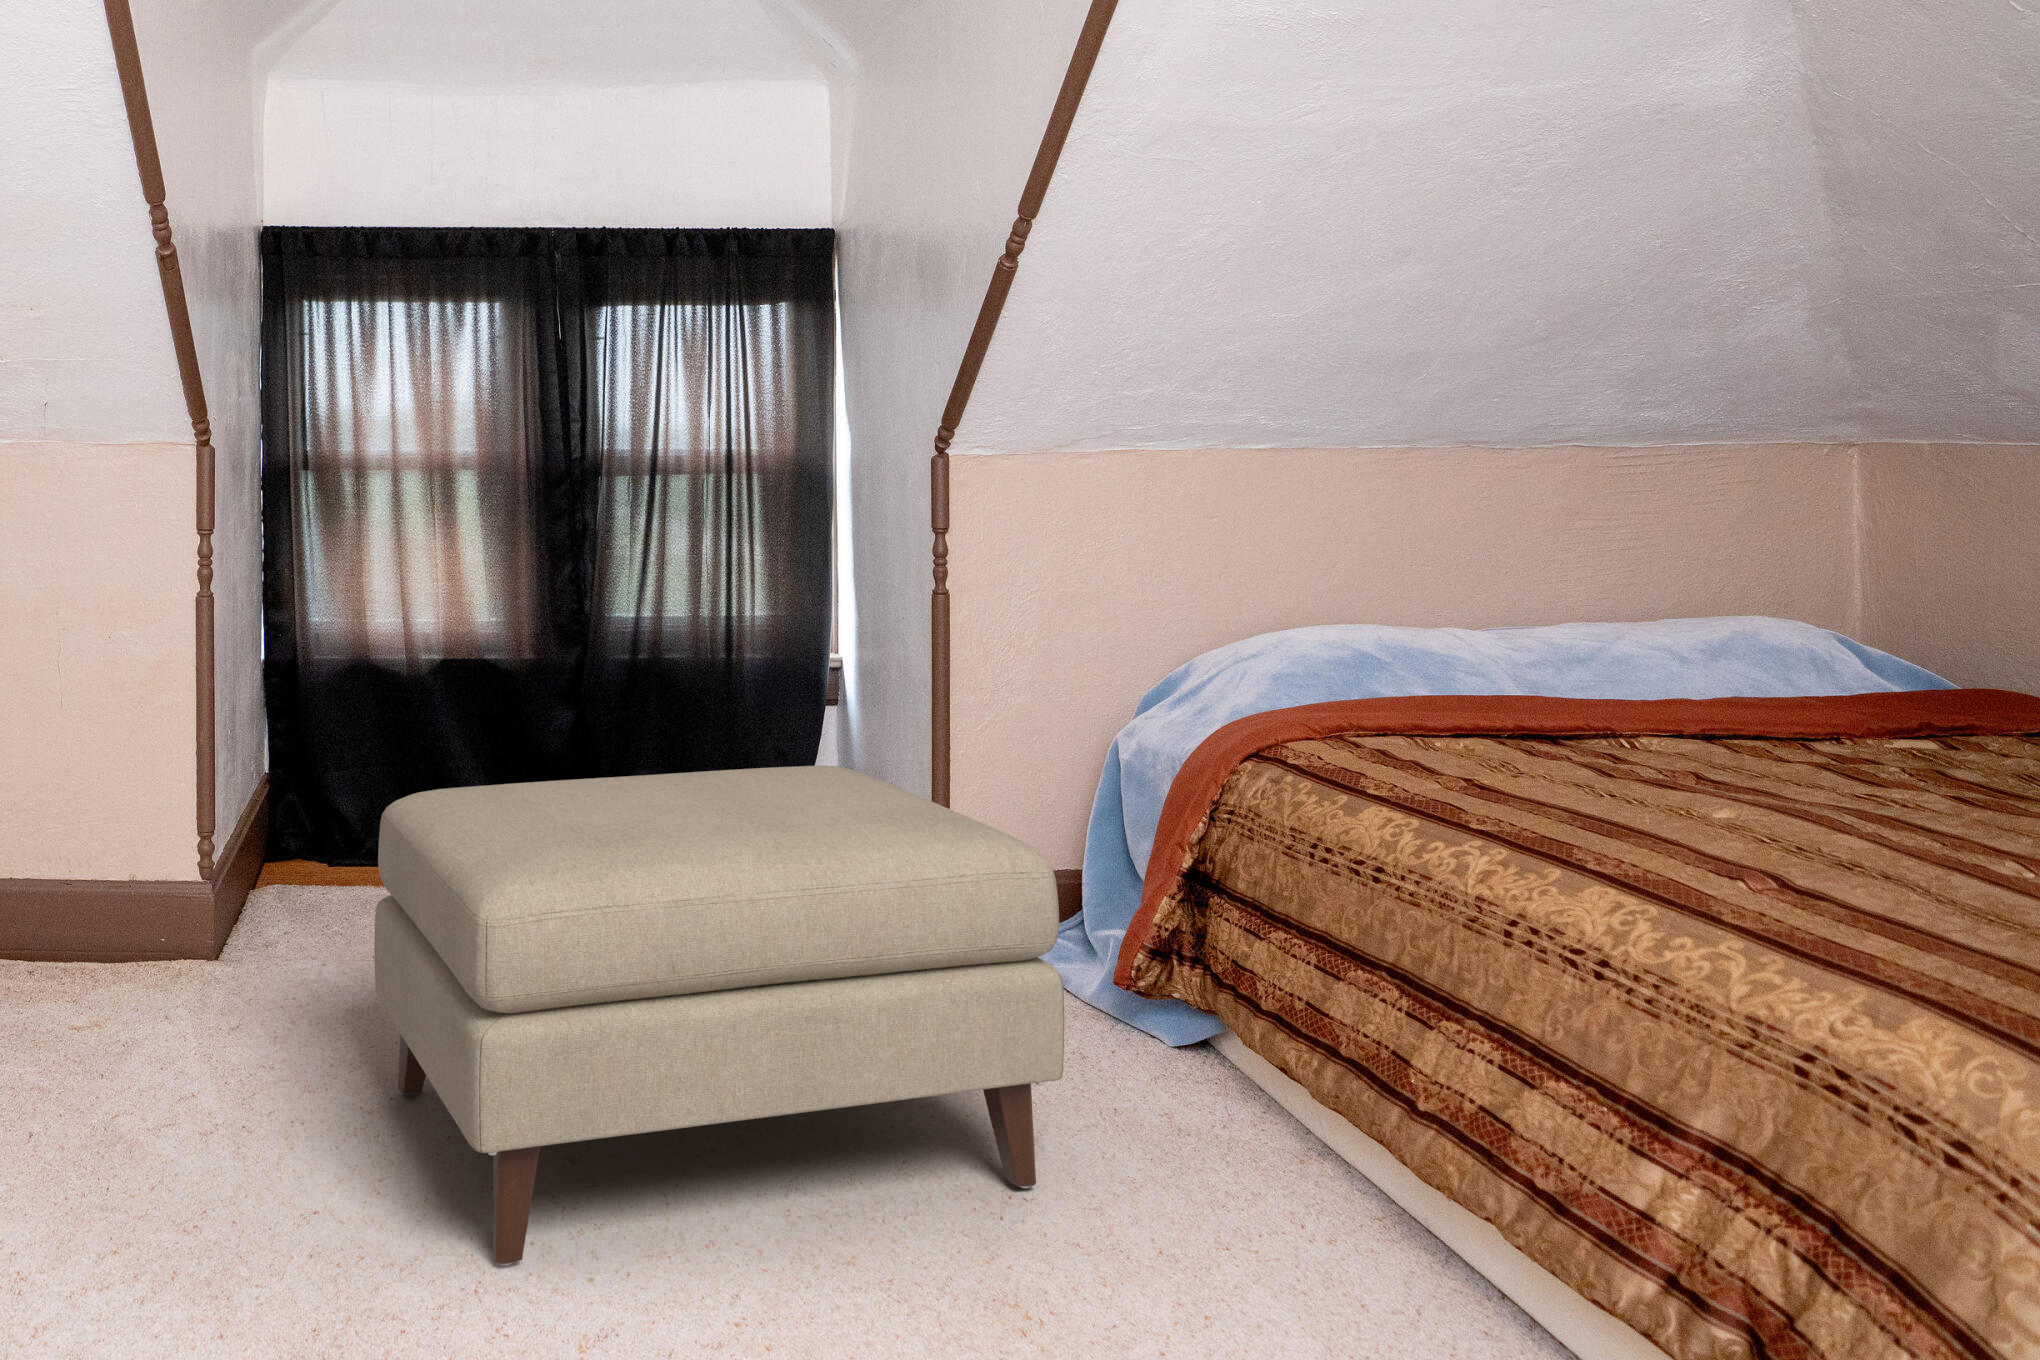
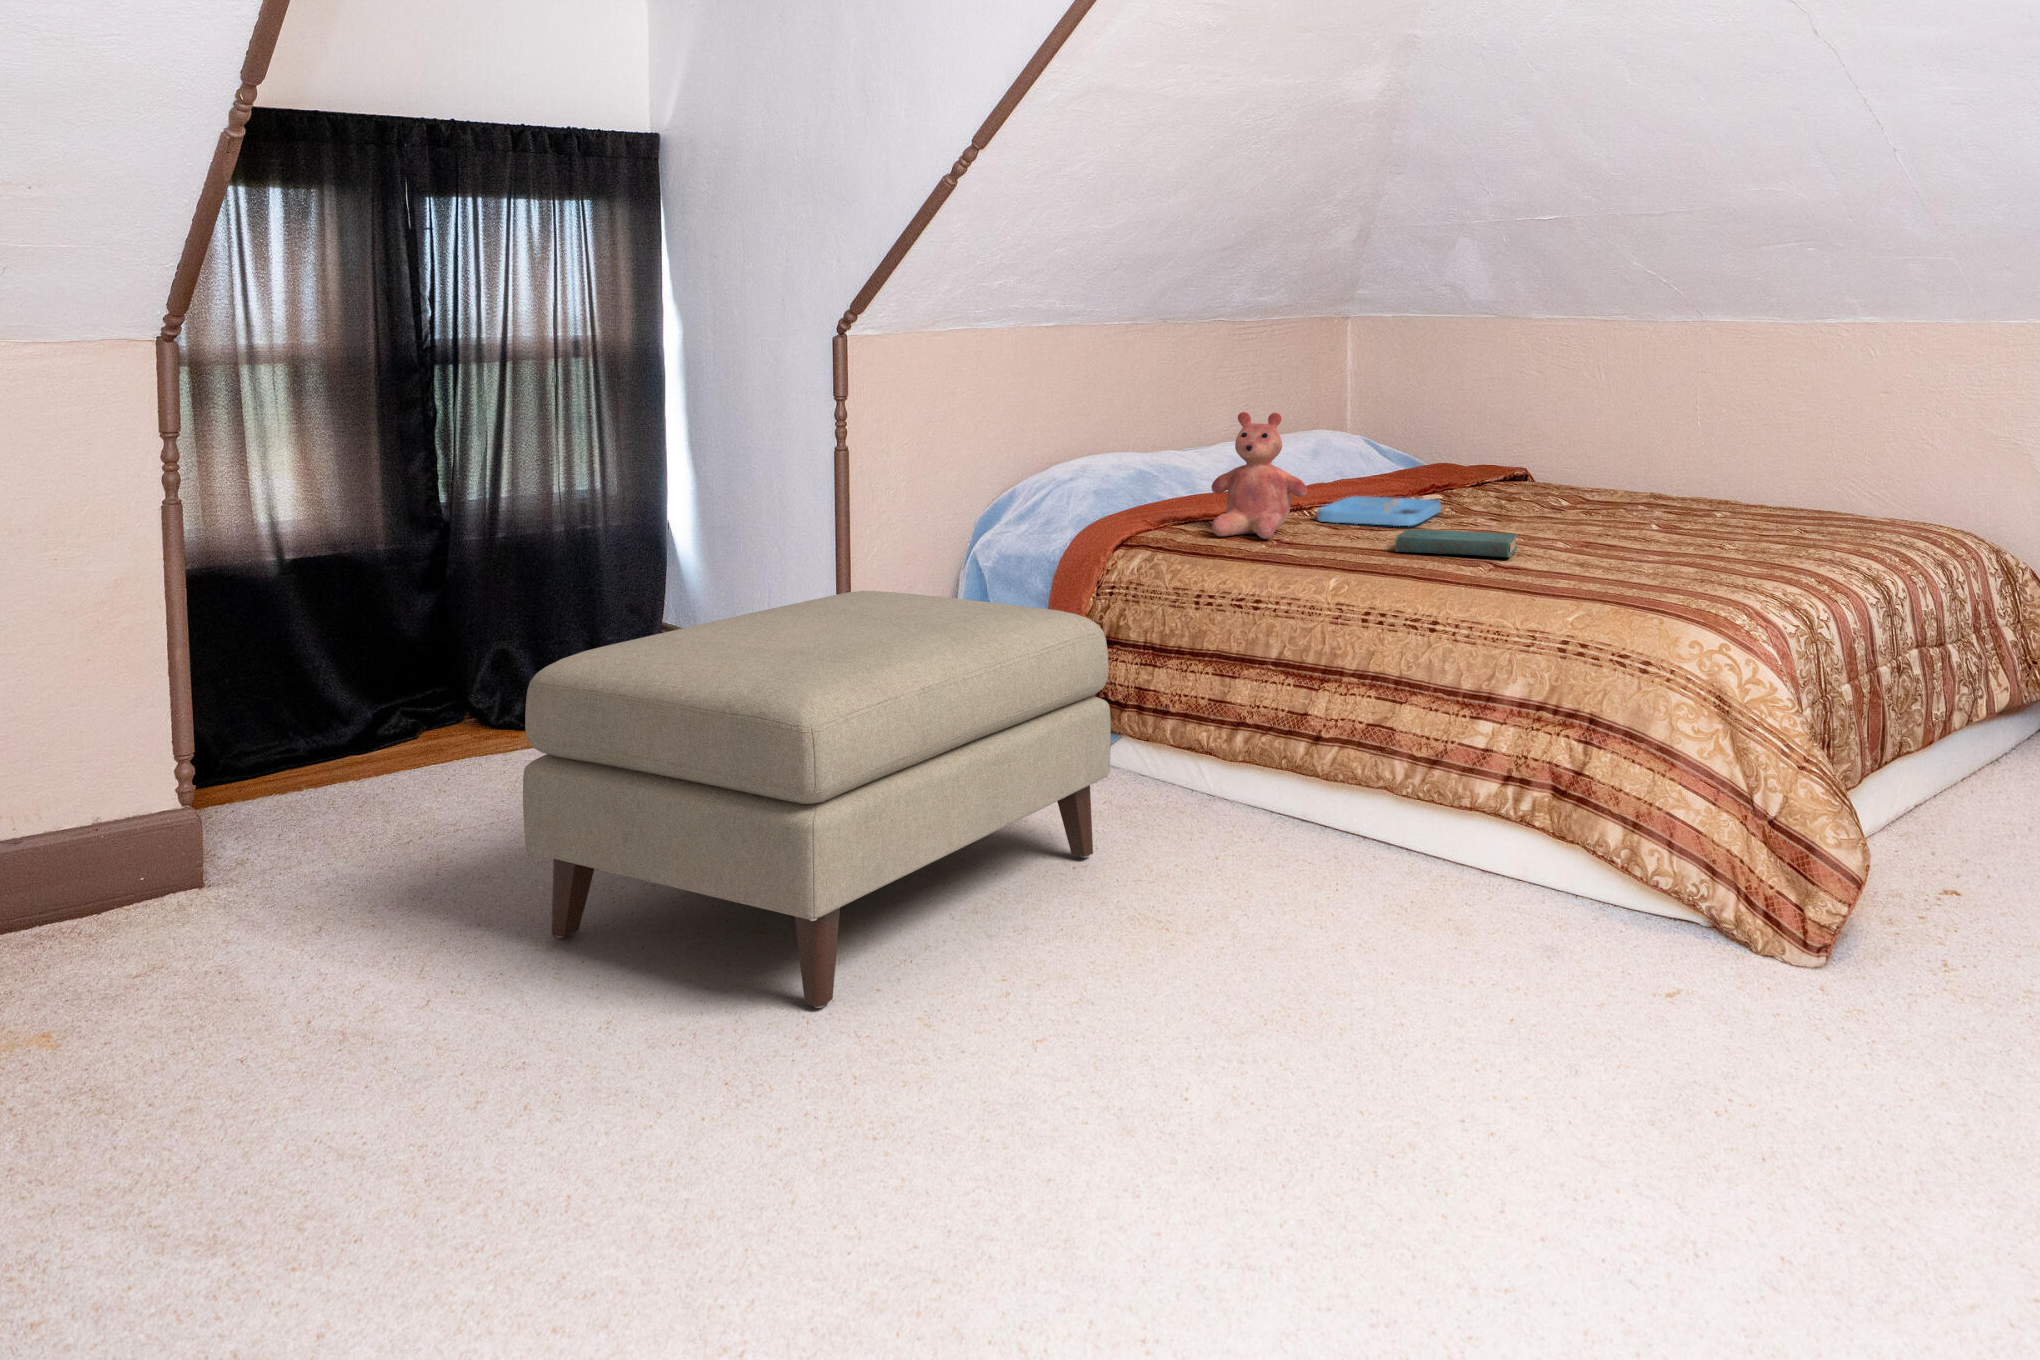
teddy bear: none [1385,575,1558,774] -> present [1211,412,1307,539]
tray: none [1636,724,1935,788] -> present [1317,496,1441,526]
book: none [1664,793,1958,874] -> present [1396,529,1518,557]

